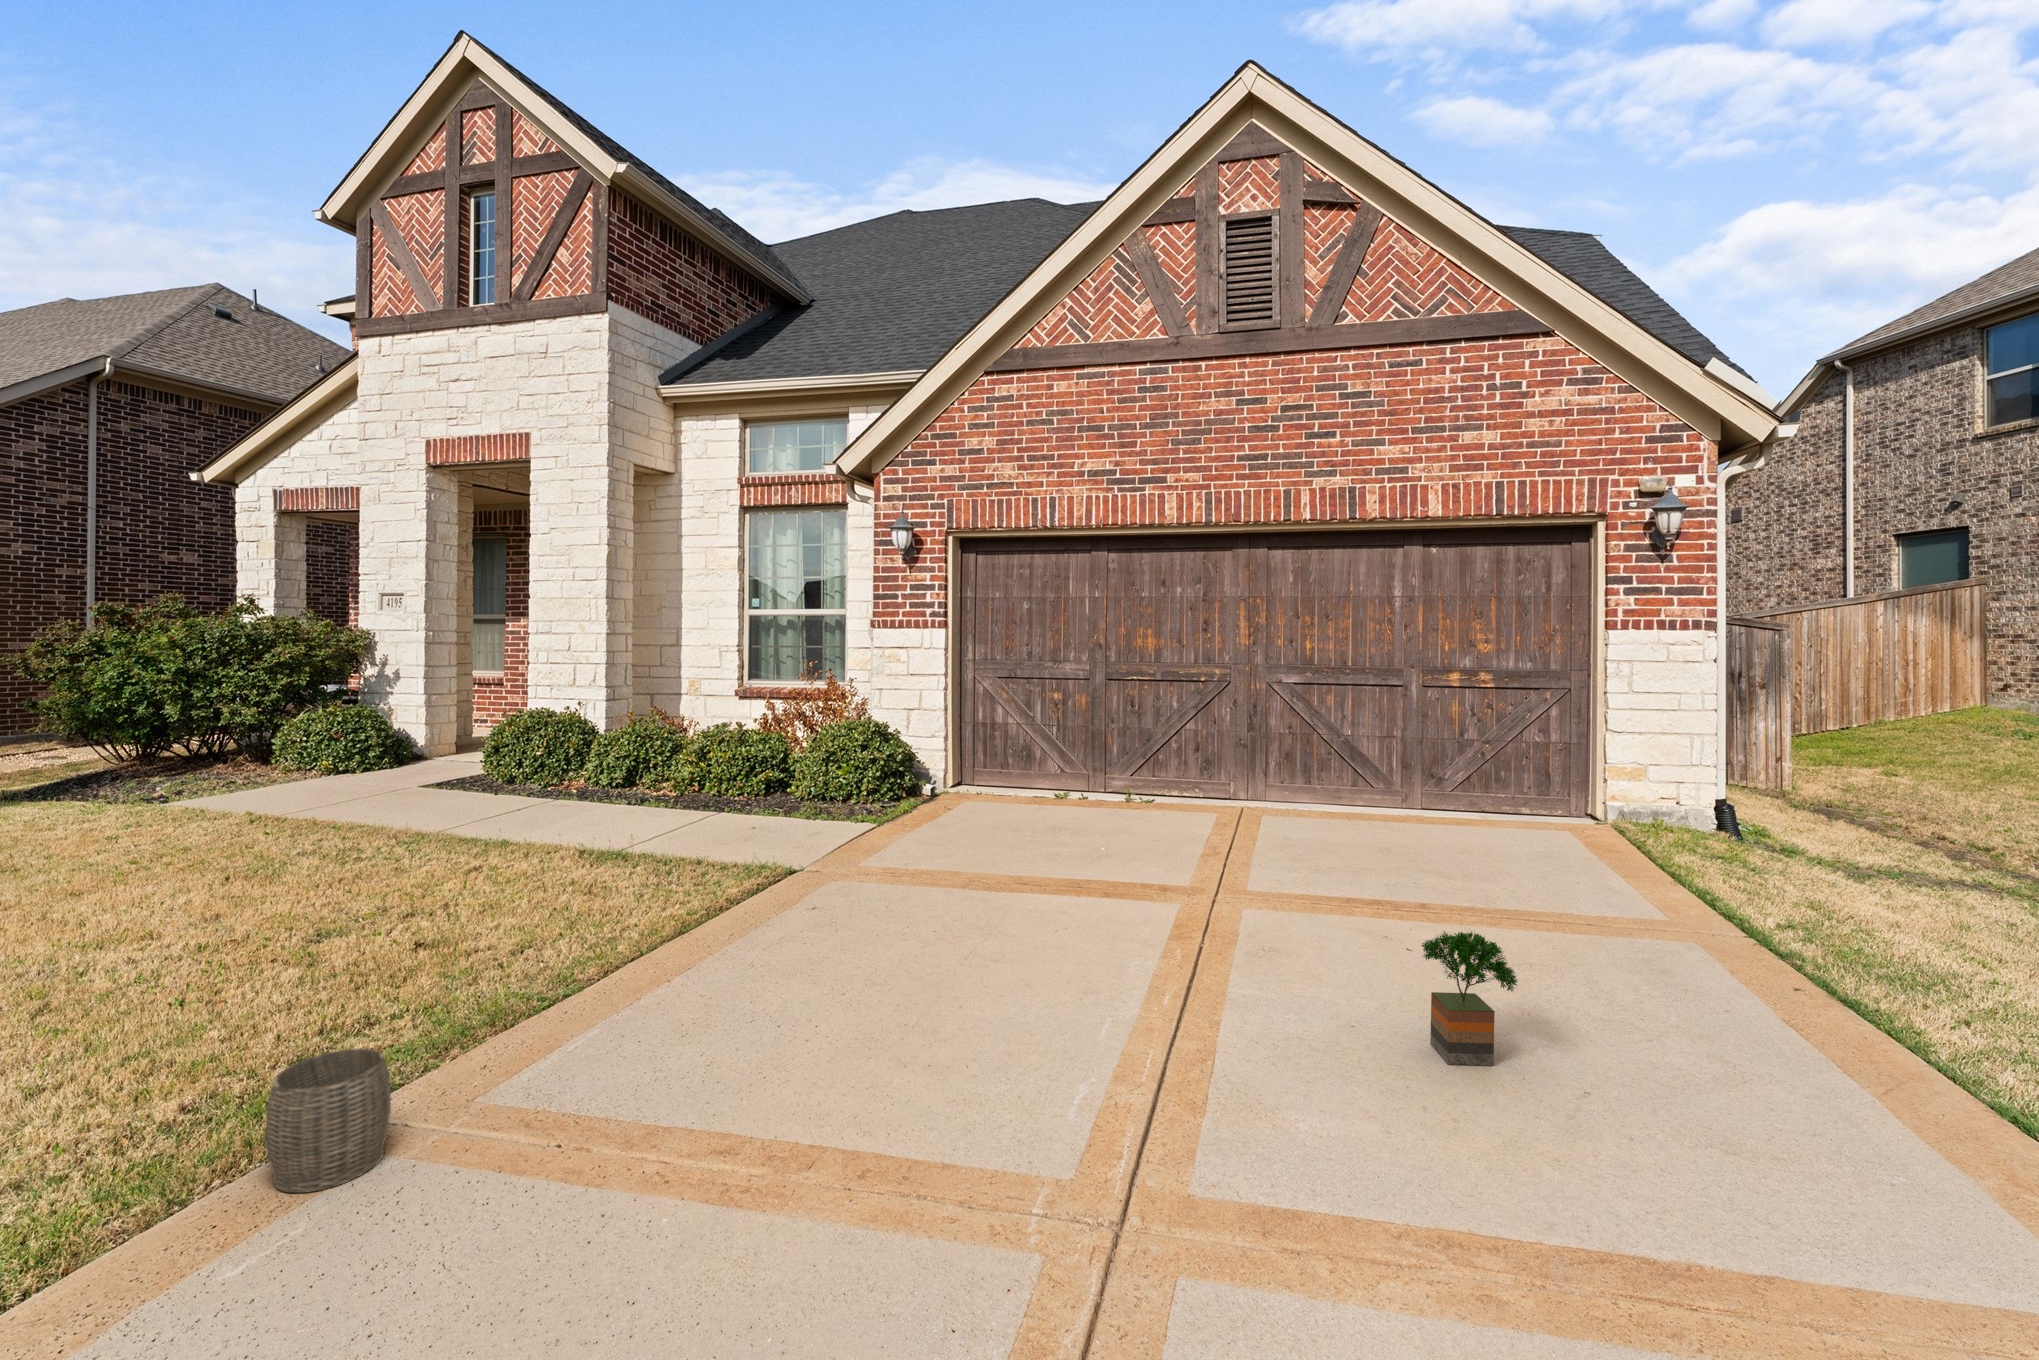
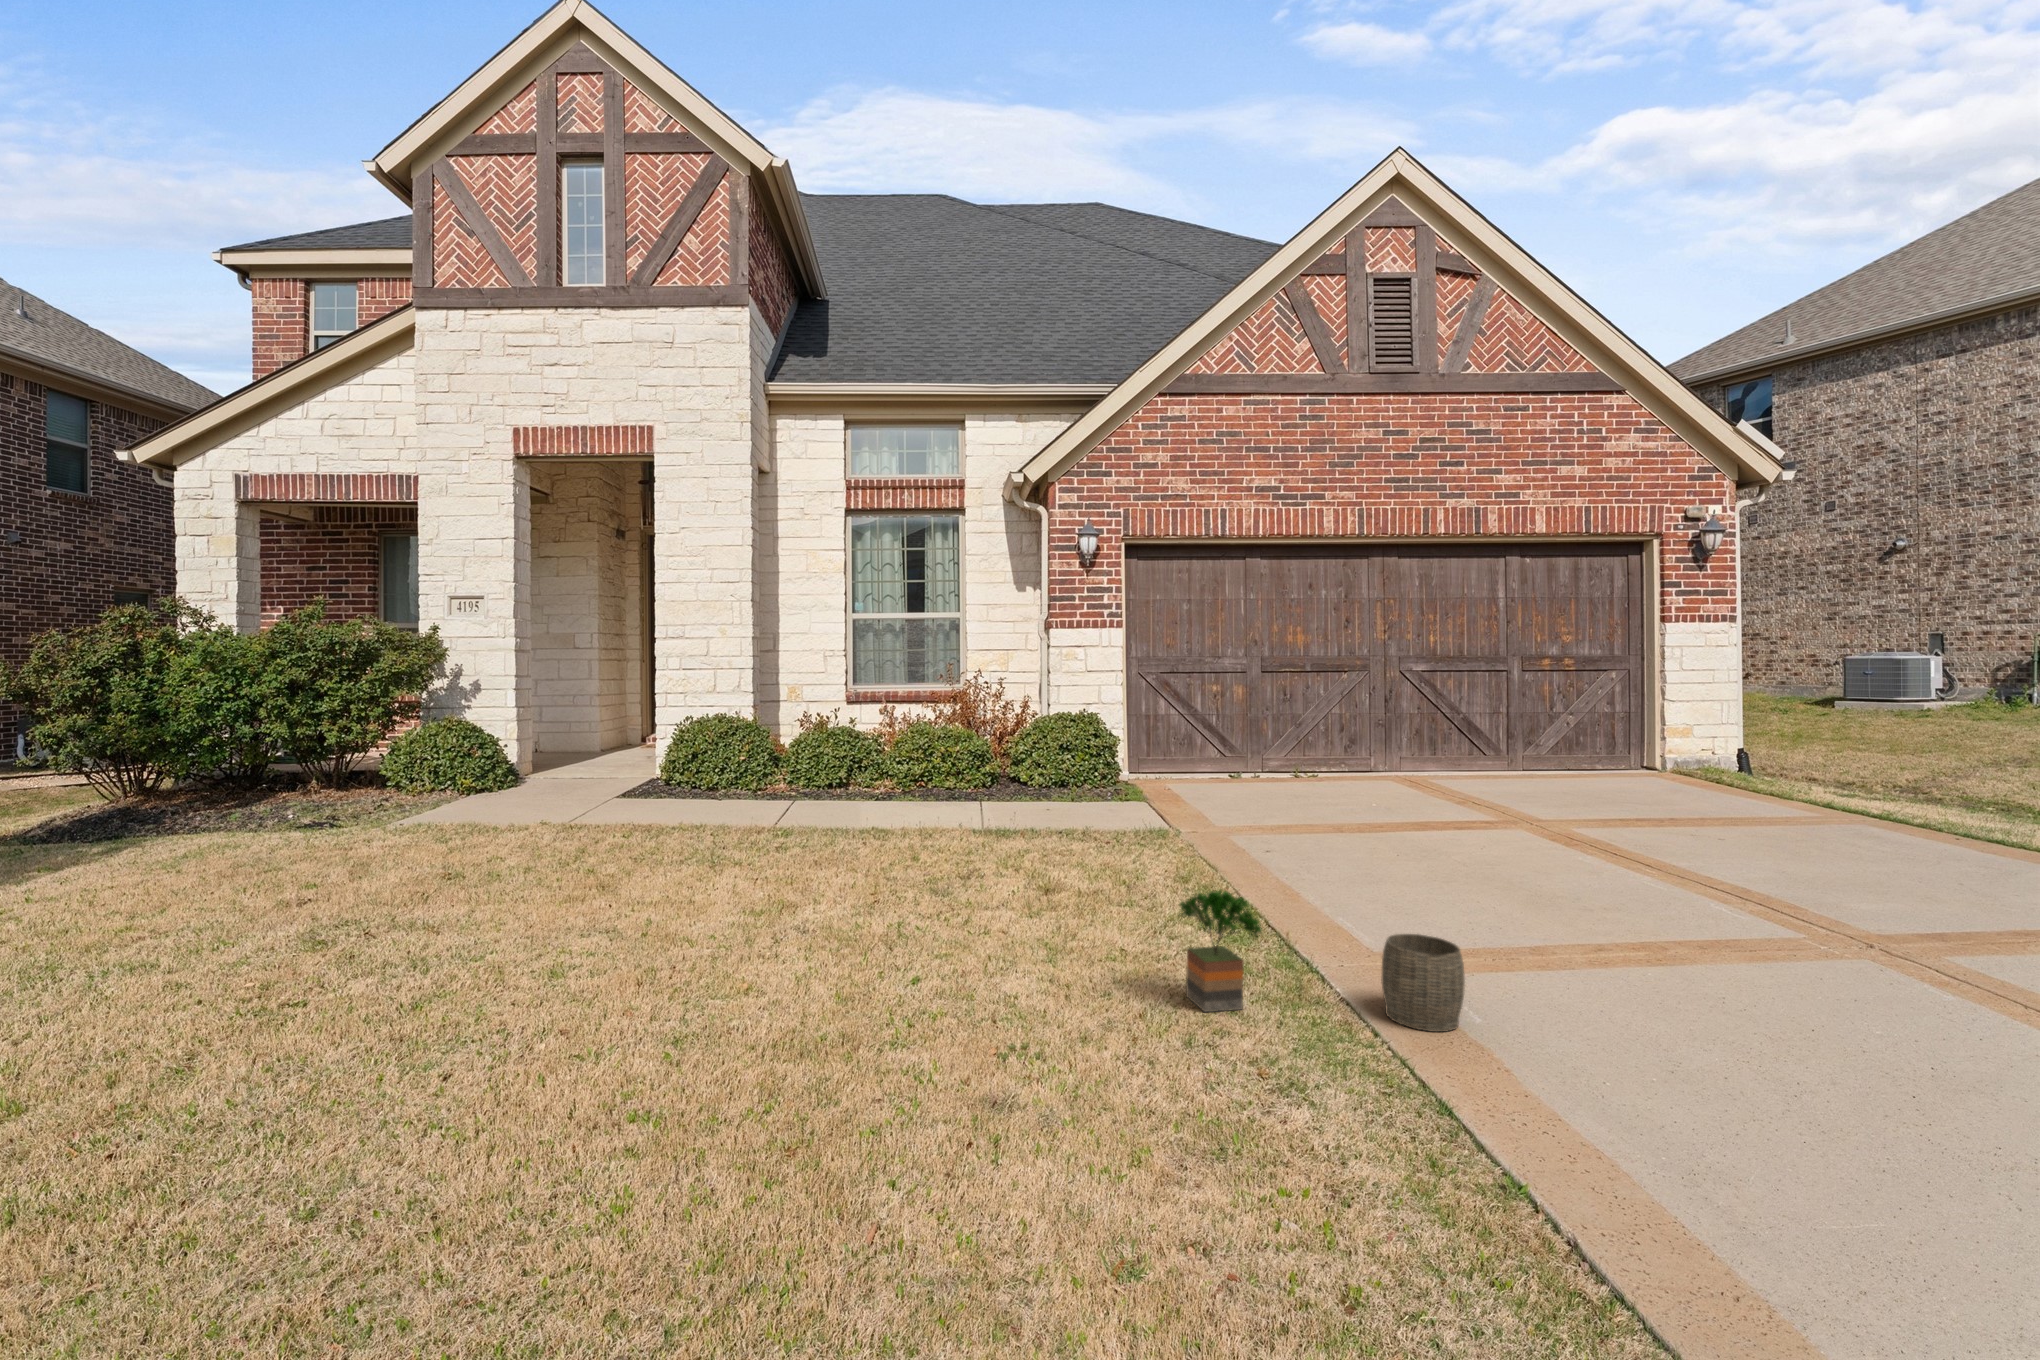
potted tree: present [1421,932,1517,1066] -> present [1179,891,1262,1012]

